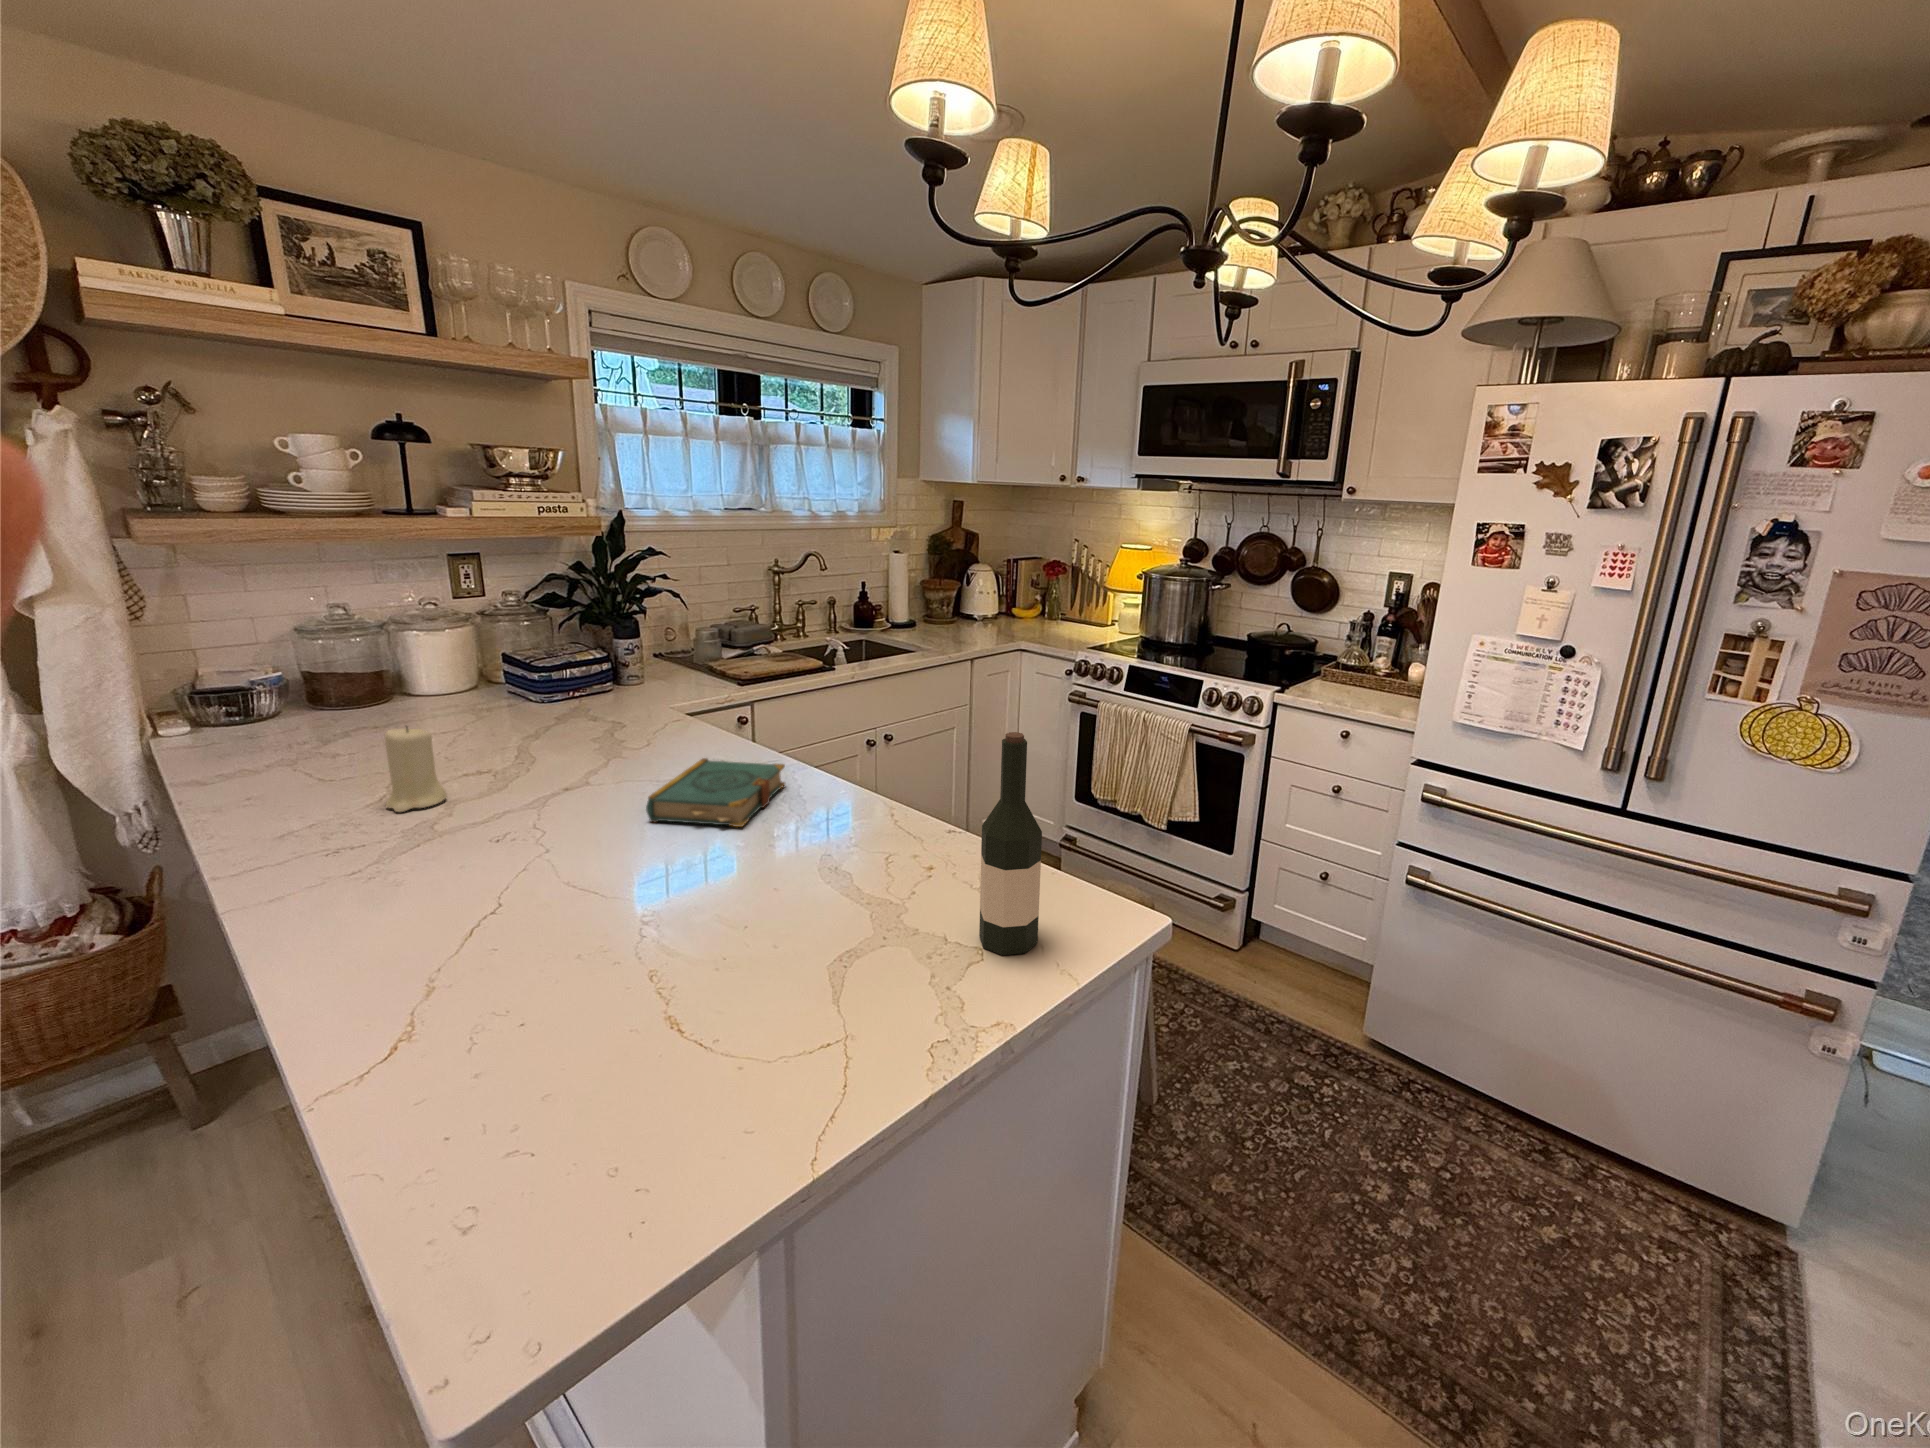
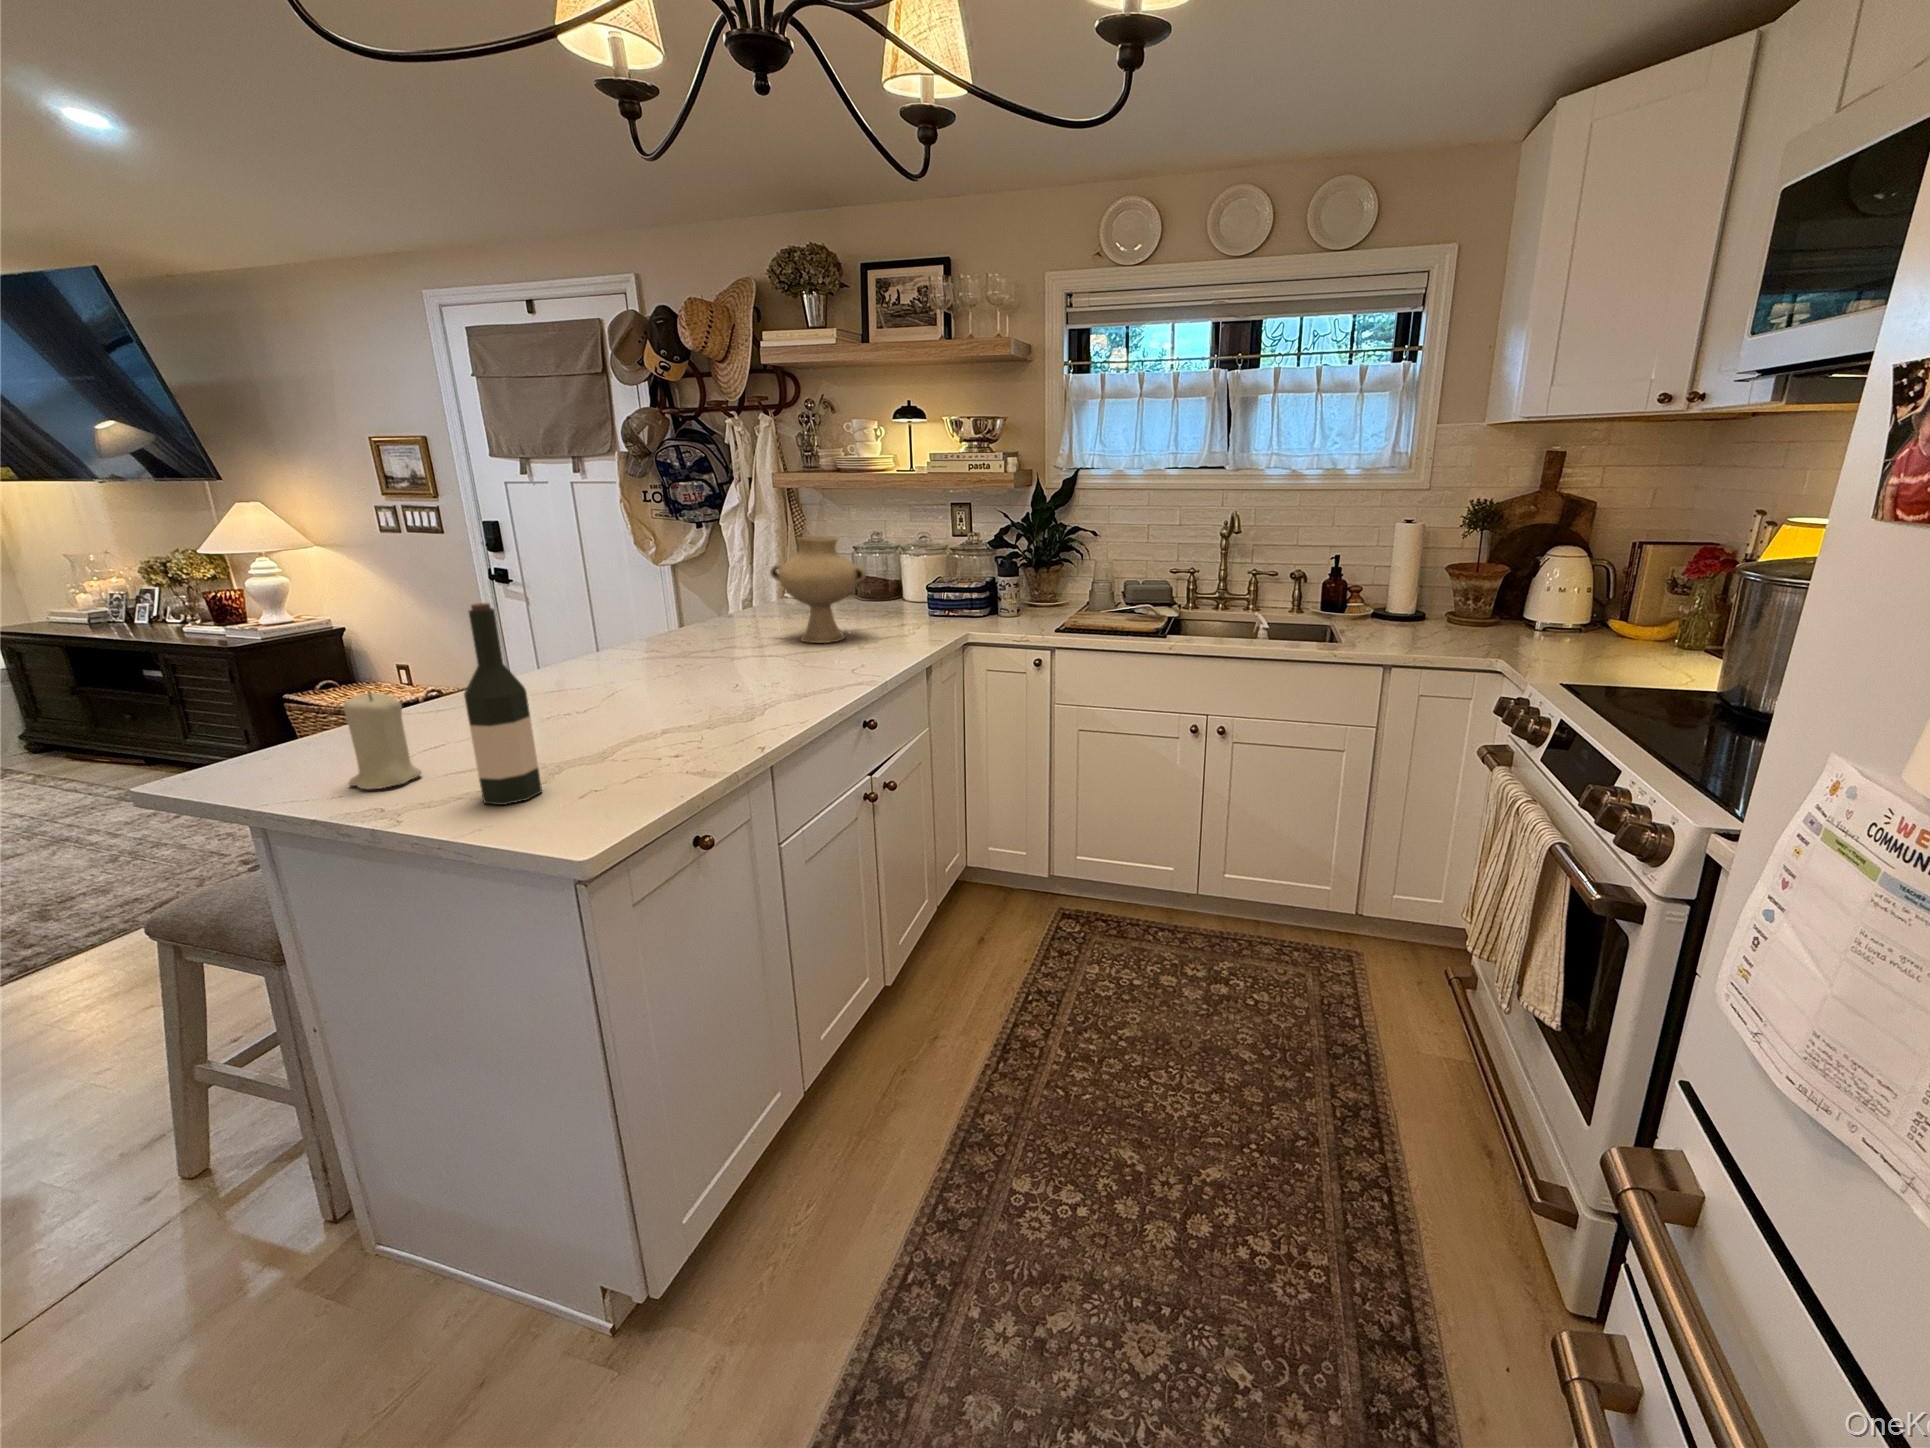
vase: none [495,619,618,767] -> present [770,537,866,643]
candle: present [385,726,447,812] -> present [343,692,421,789]
book: present [646,758,785,827] -> none [710,649,816,692]

